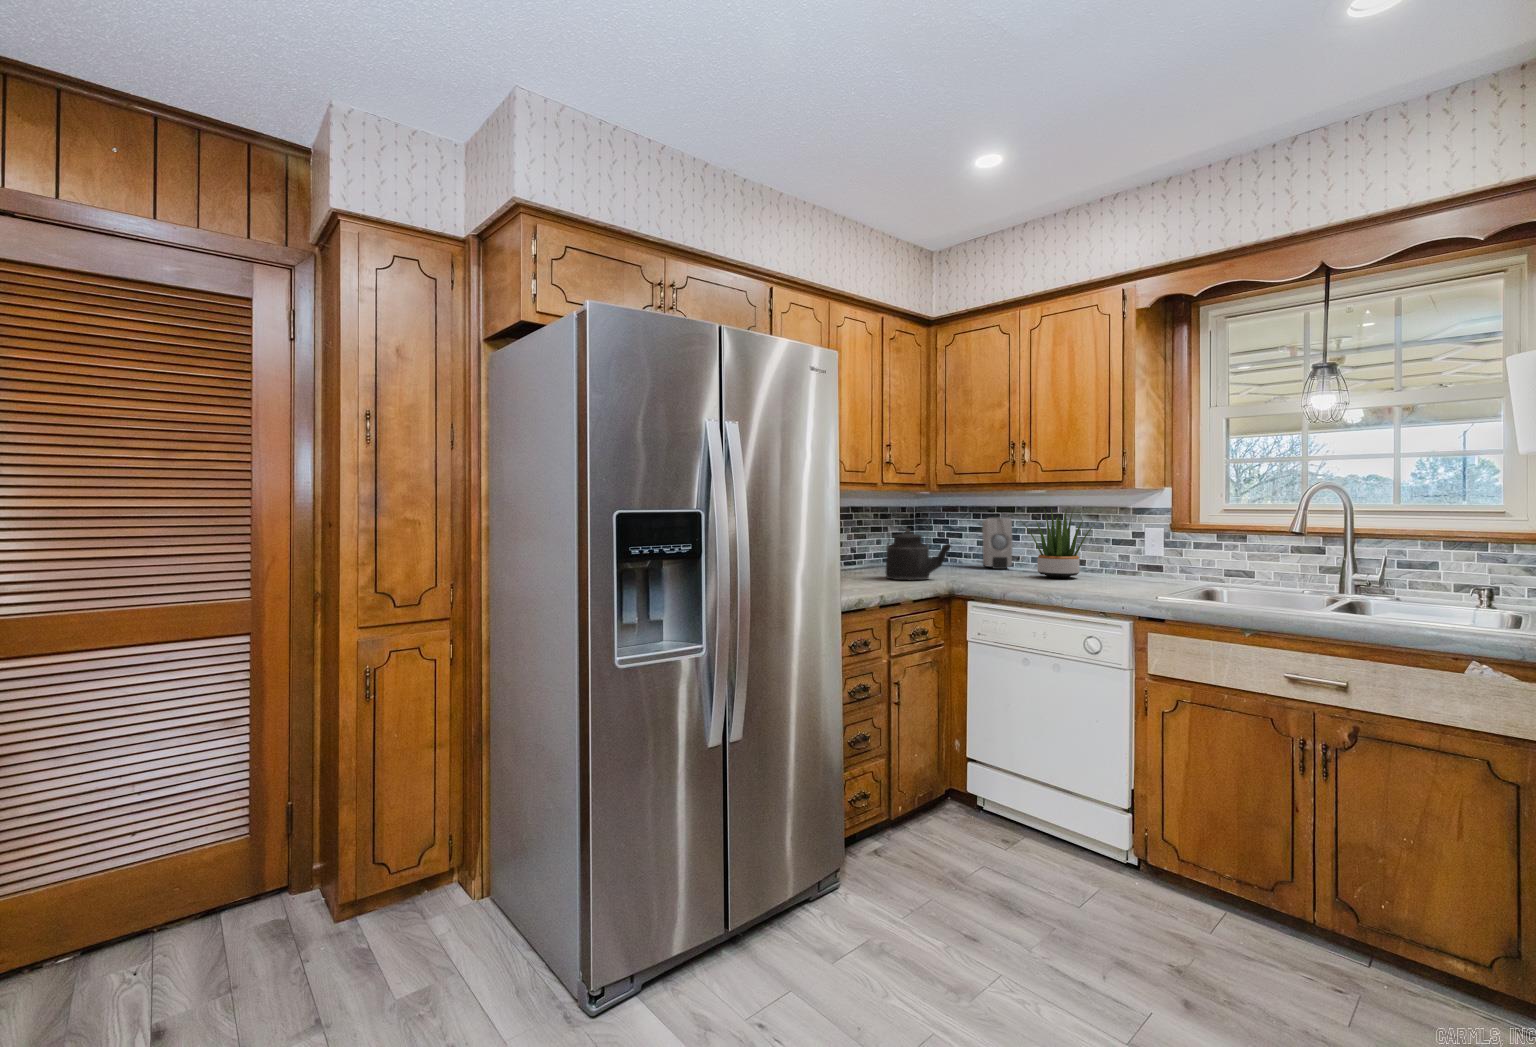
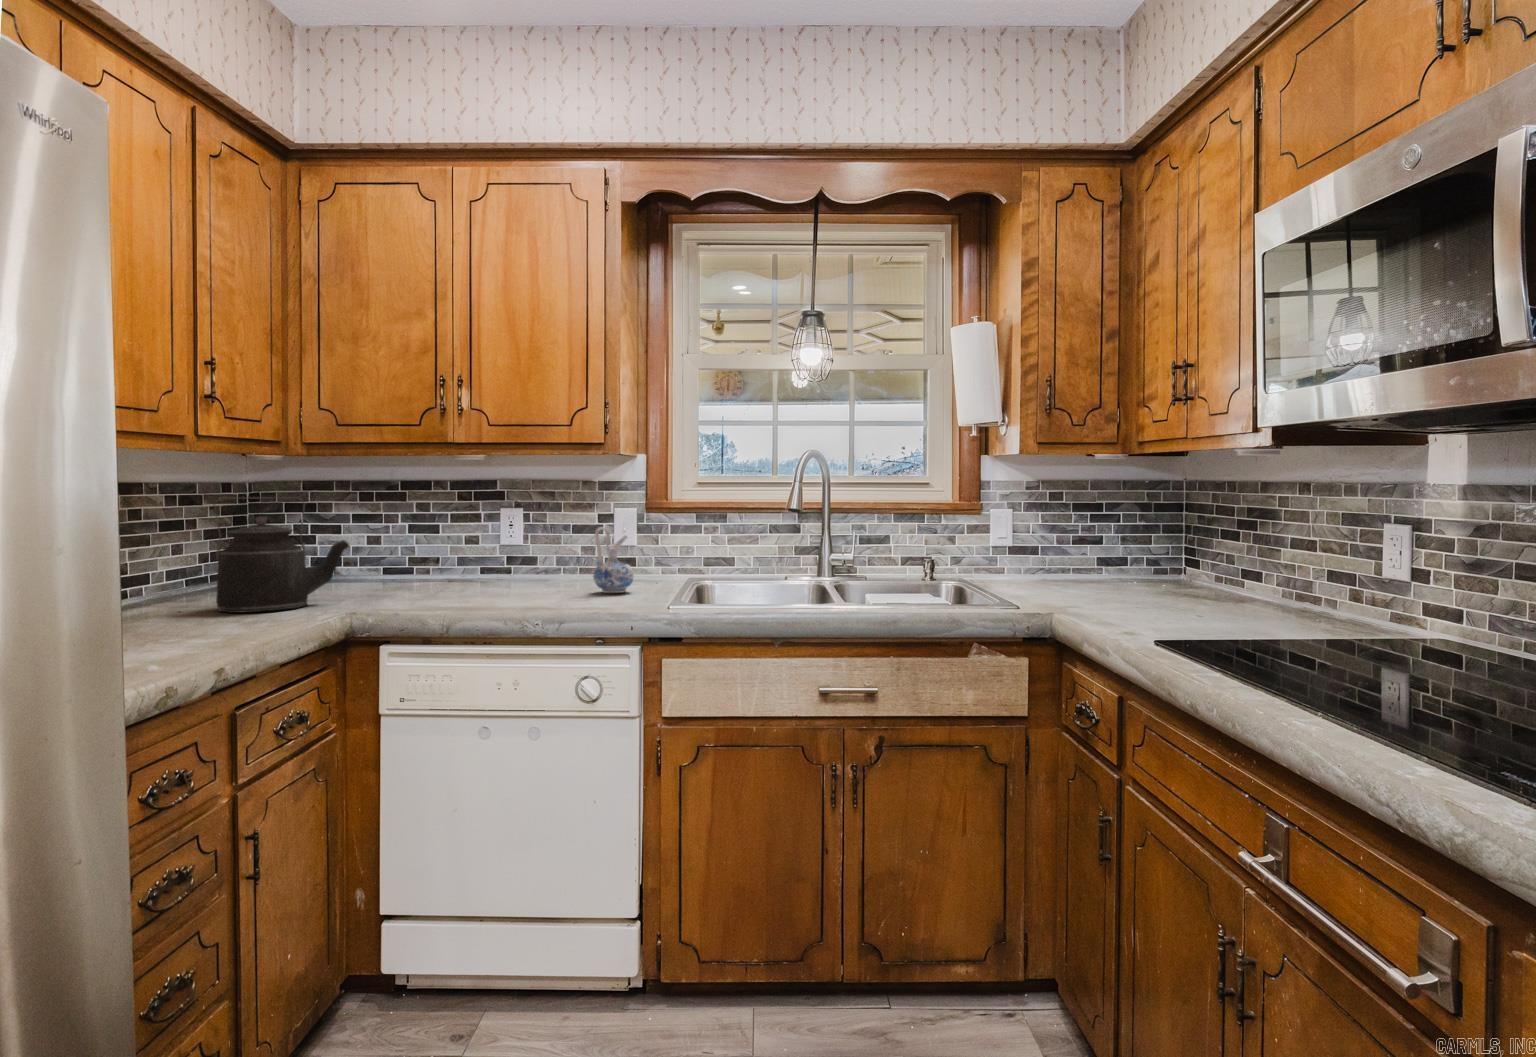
potted plant: present [1026,509,1096,578] -> none [449,483,562,584]
soap dispenser: present [982,518,1012,569] -> none [374,499,429,578]
ceramic pitcher: none [1107,542,1139,591] -> present [593,527,634,593]

